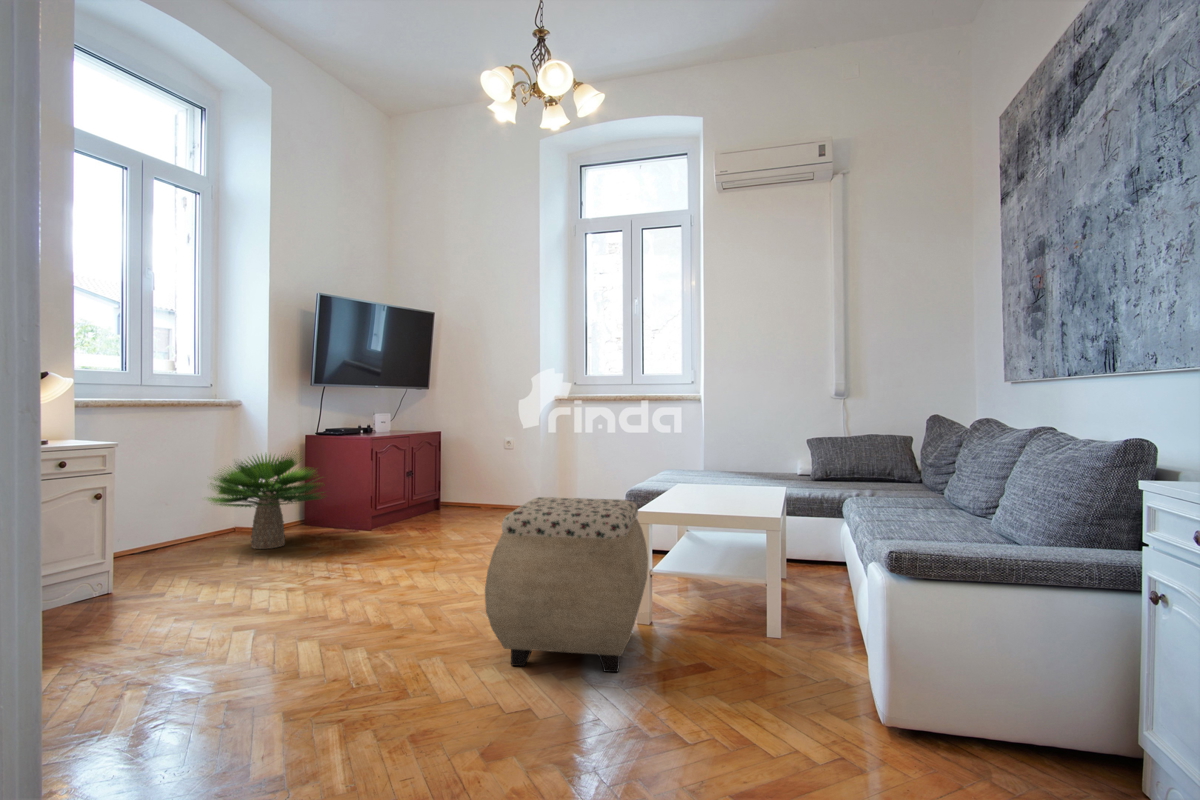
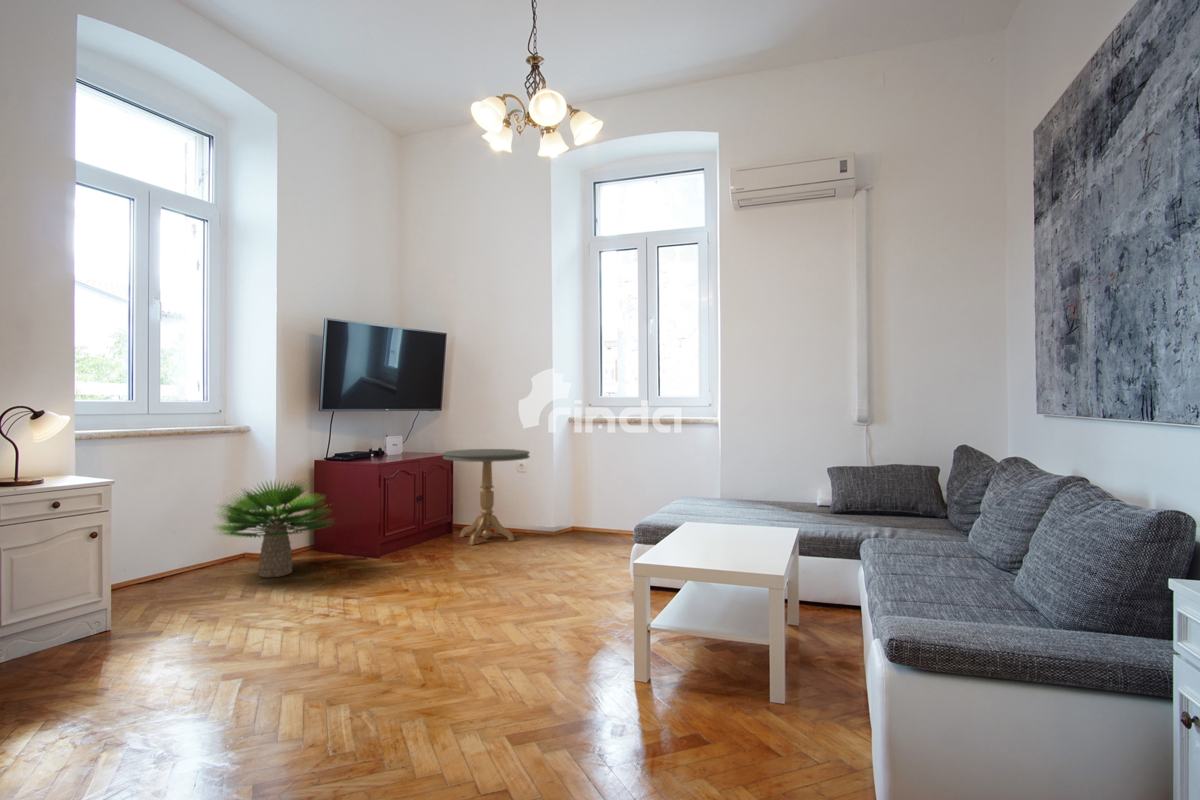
side table: none [431,428,518,521] -> present [443,449,529,545]
ottoman: present [485,497,648,672] -> none [457,548,639,748]

